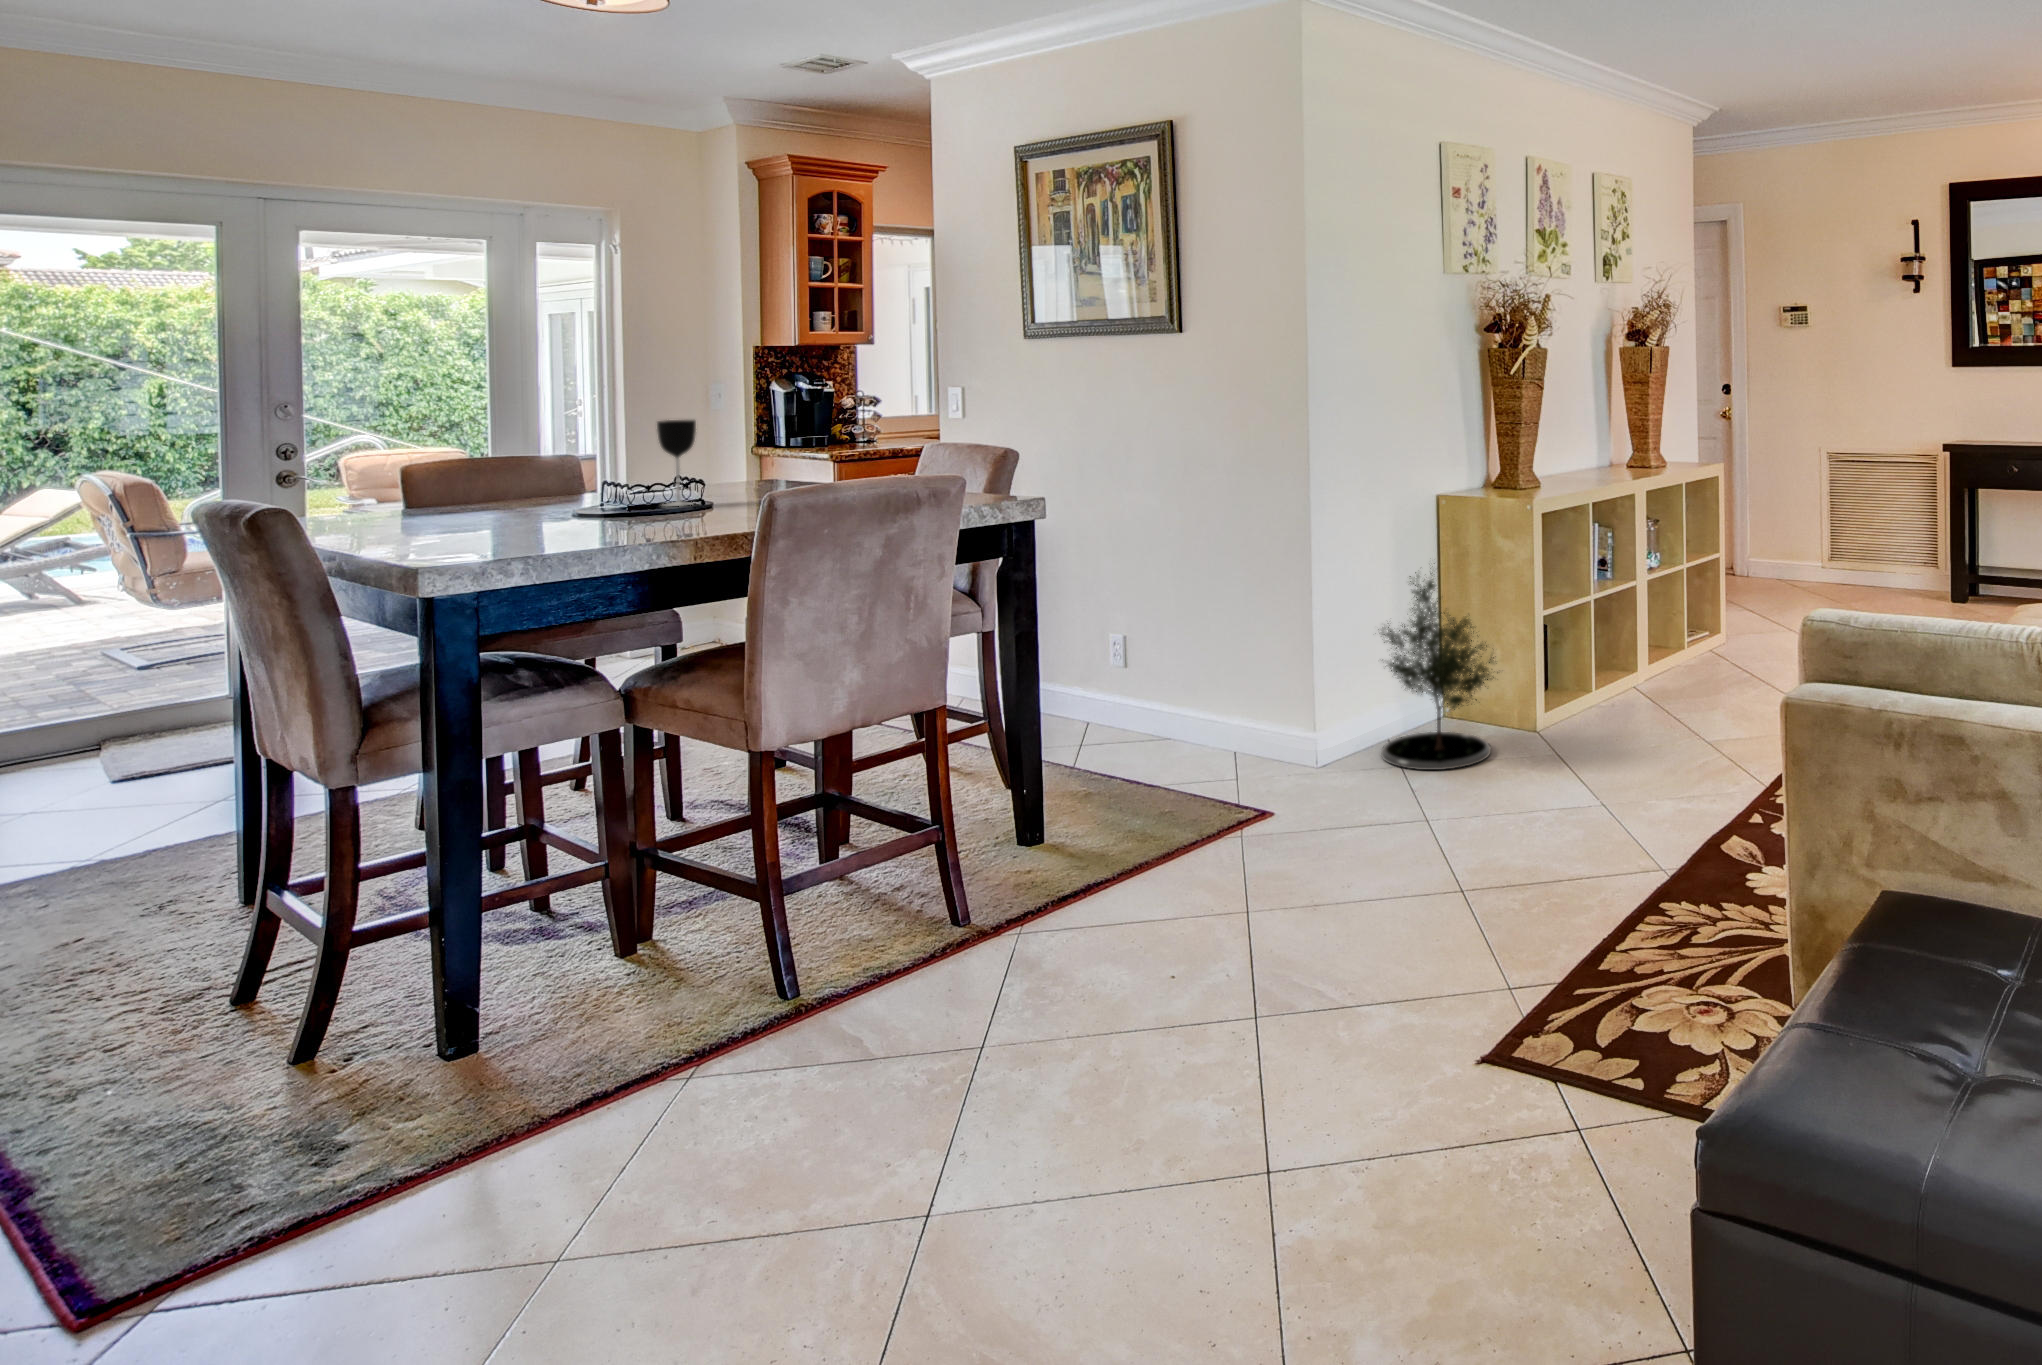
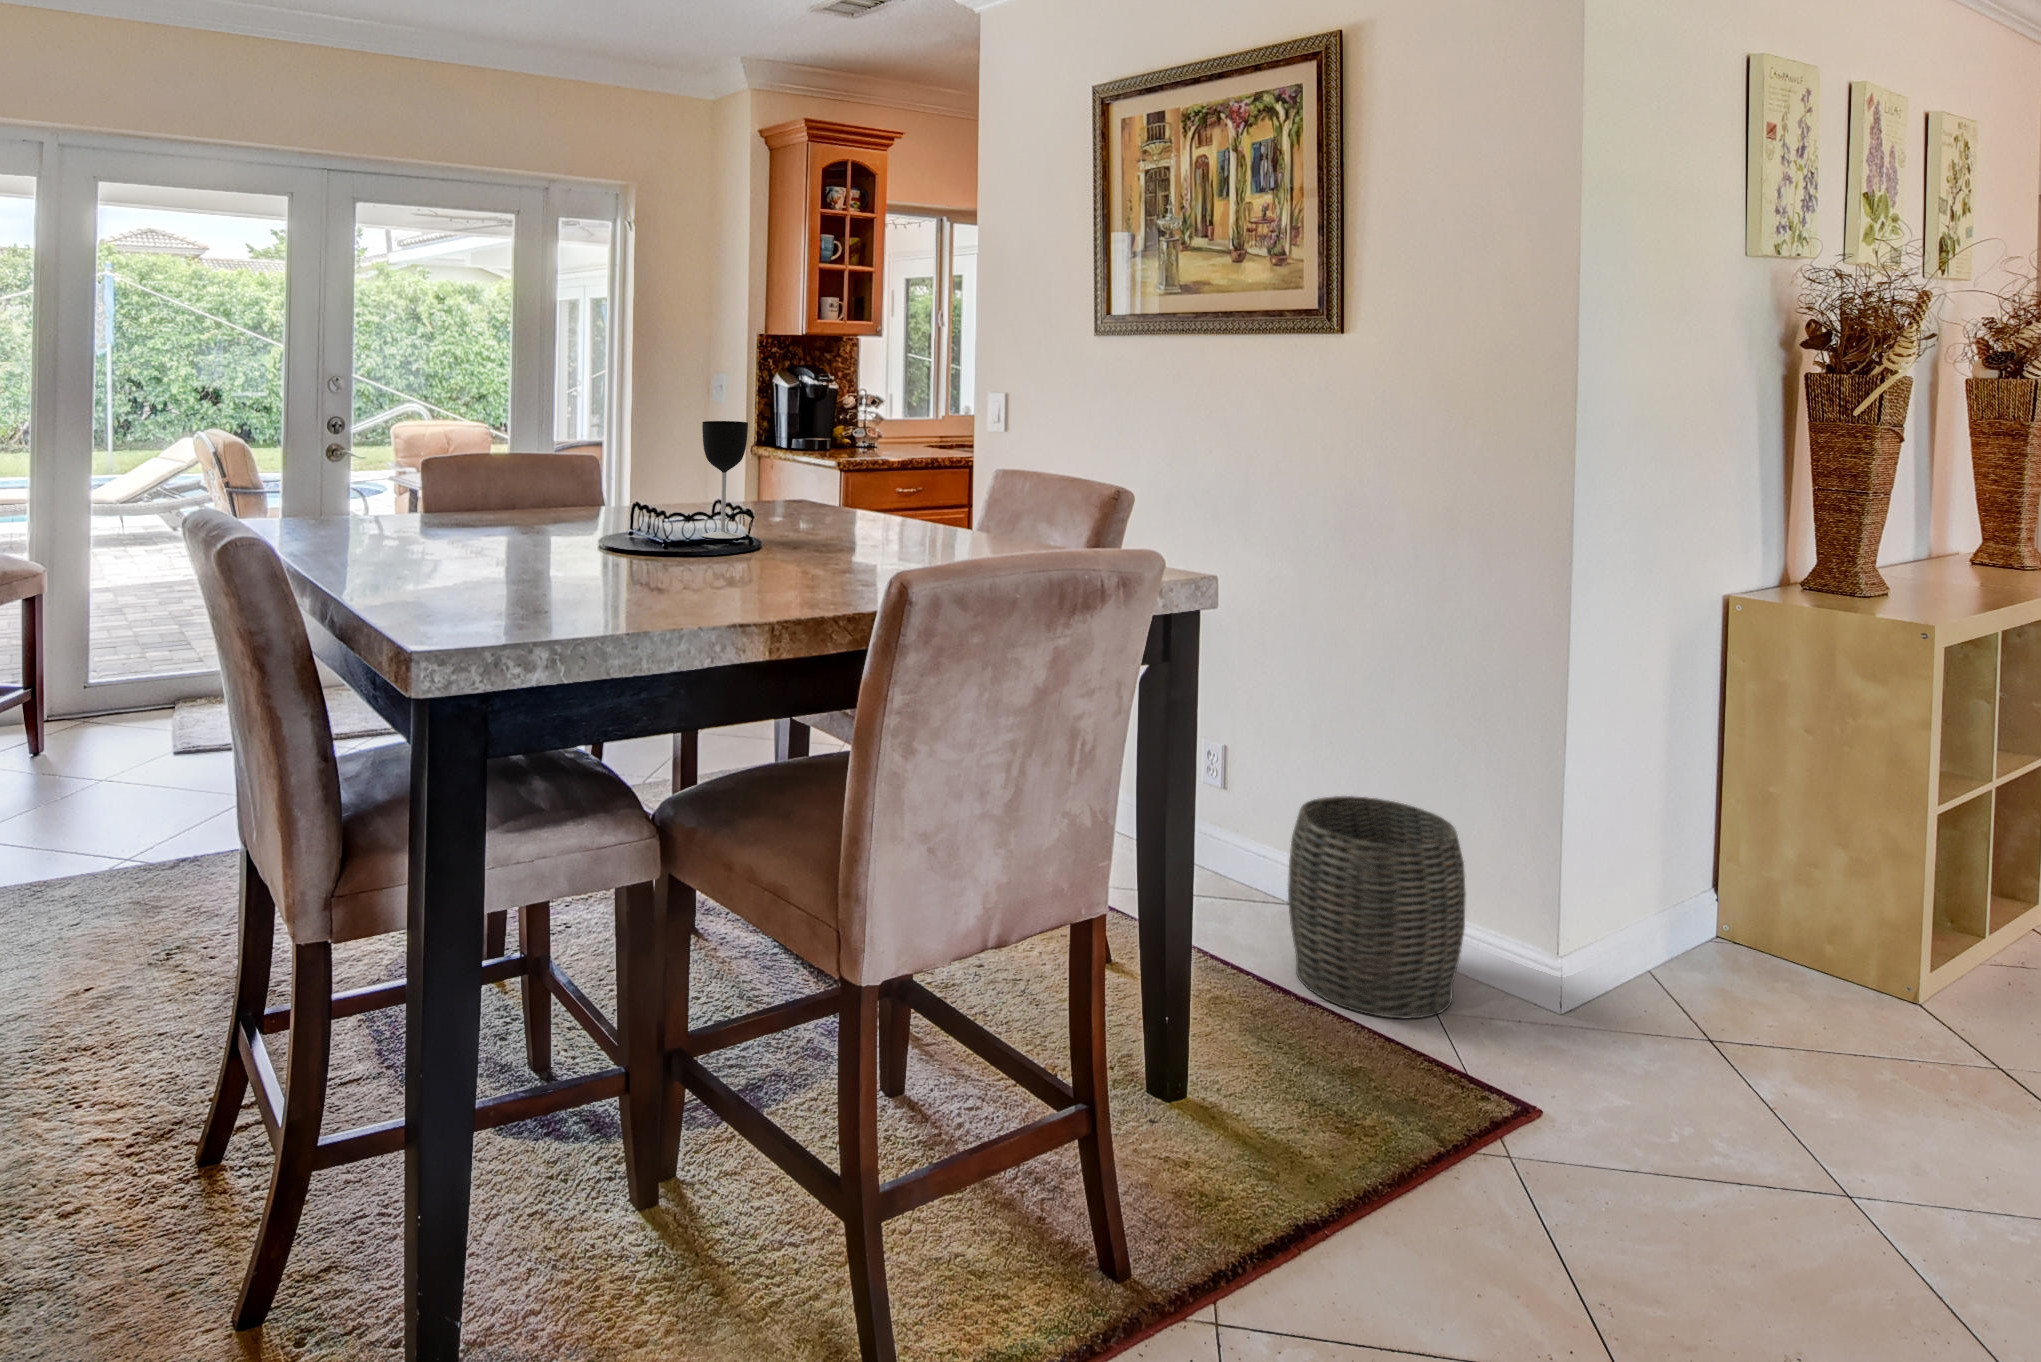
potted tree: present [1378,563,1498,770] -> none [1658,712,1930,1077]
woven basket: none [1143,651,1256,786] -> present [1288,796,1466,1019]

